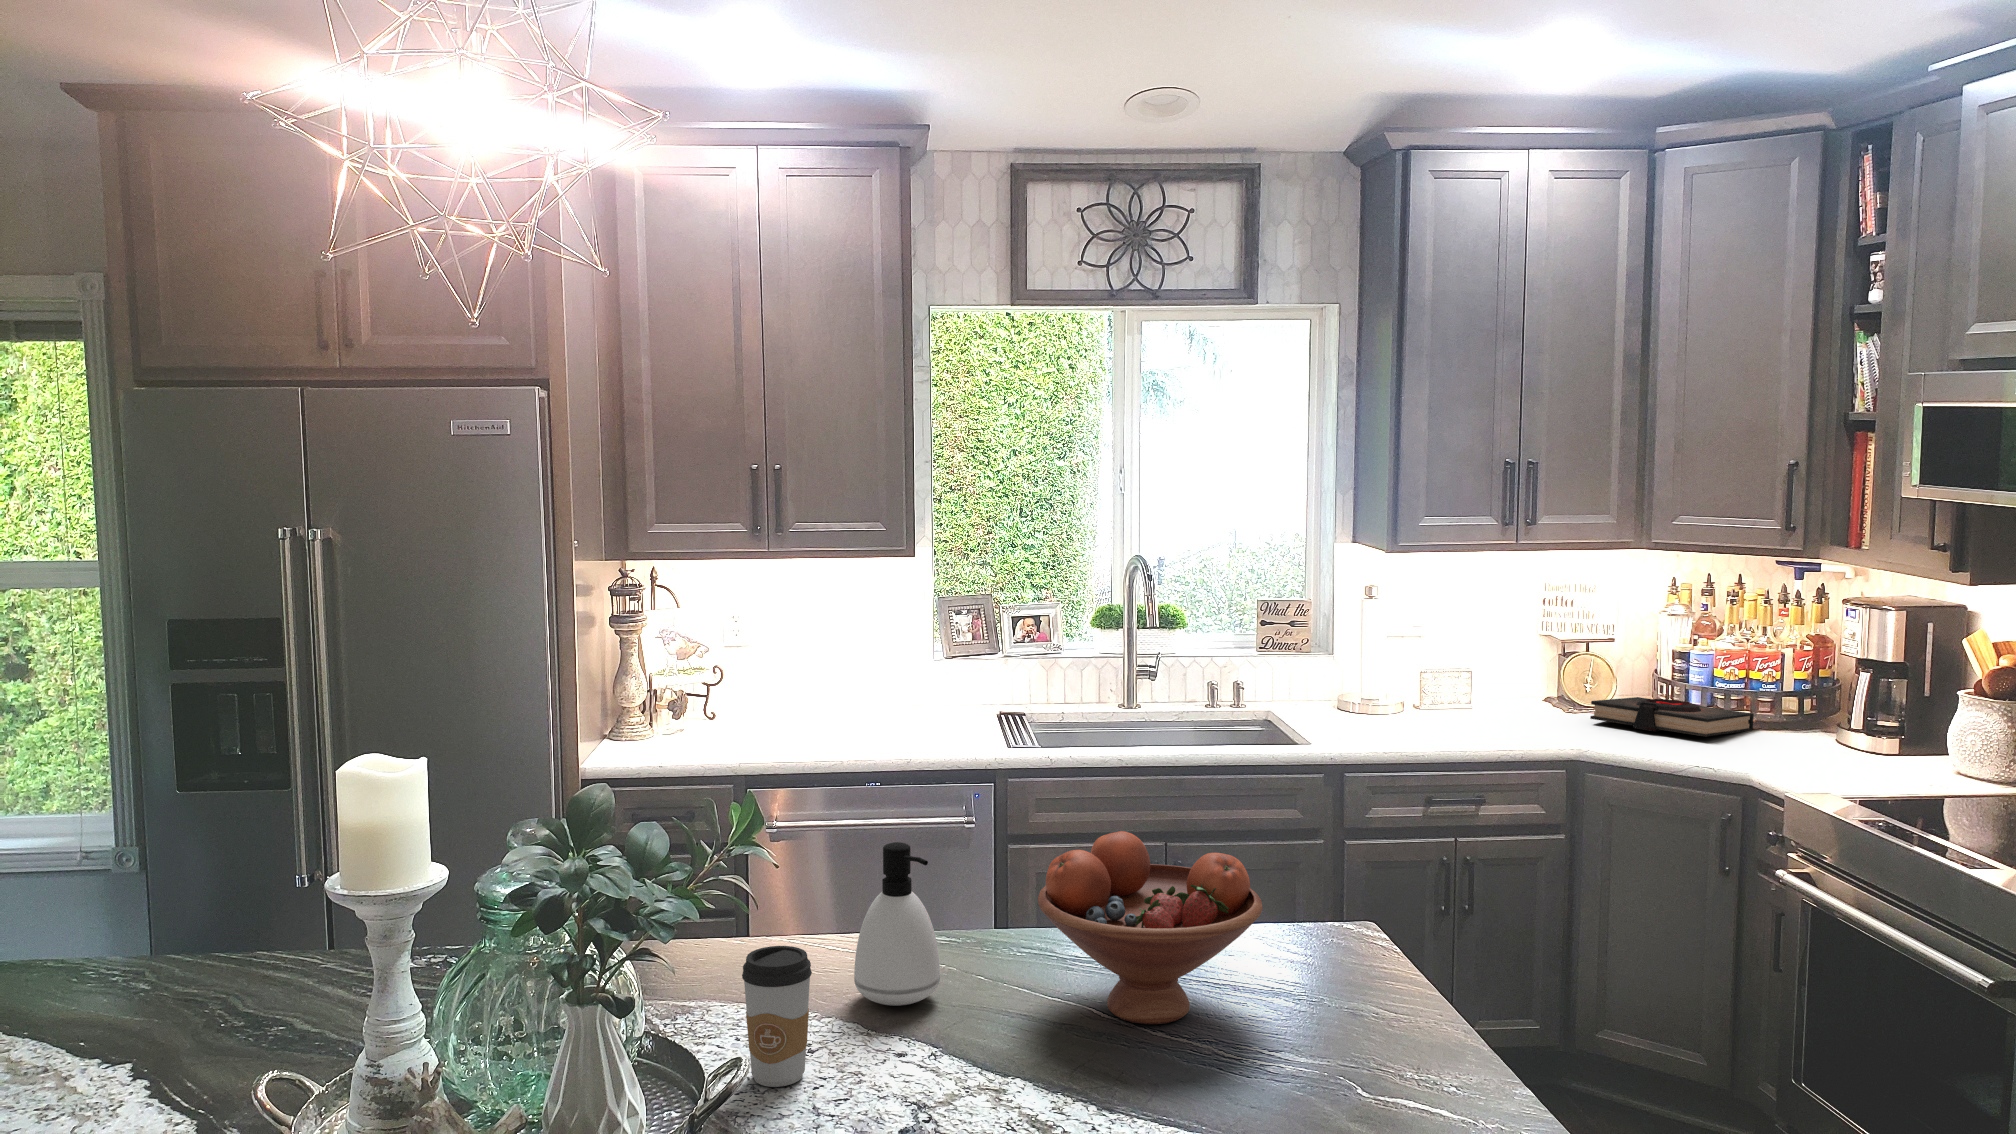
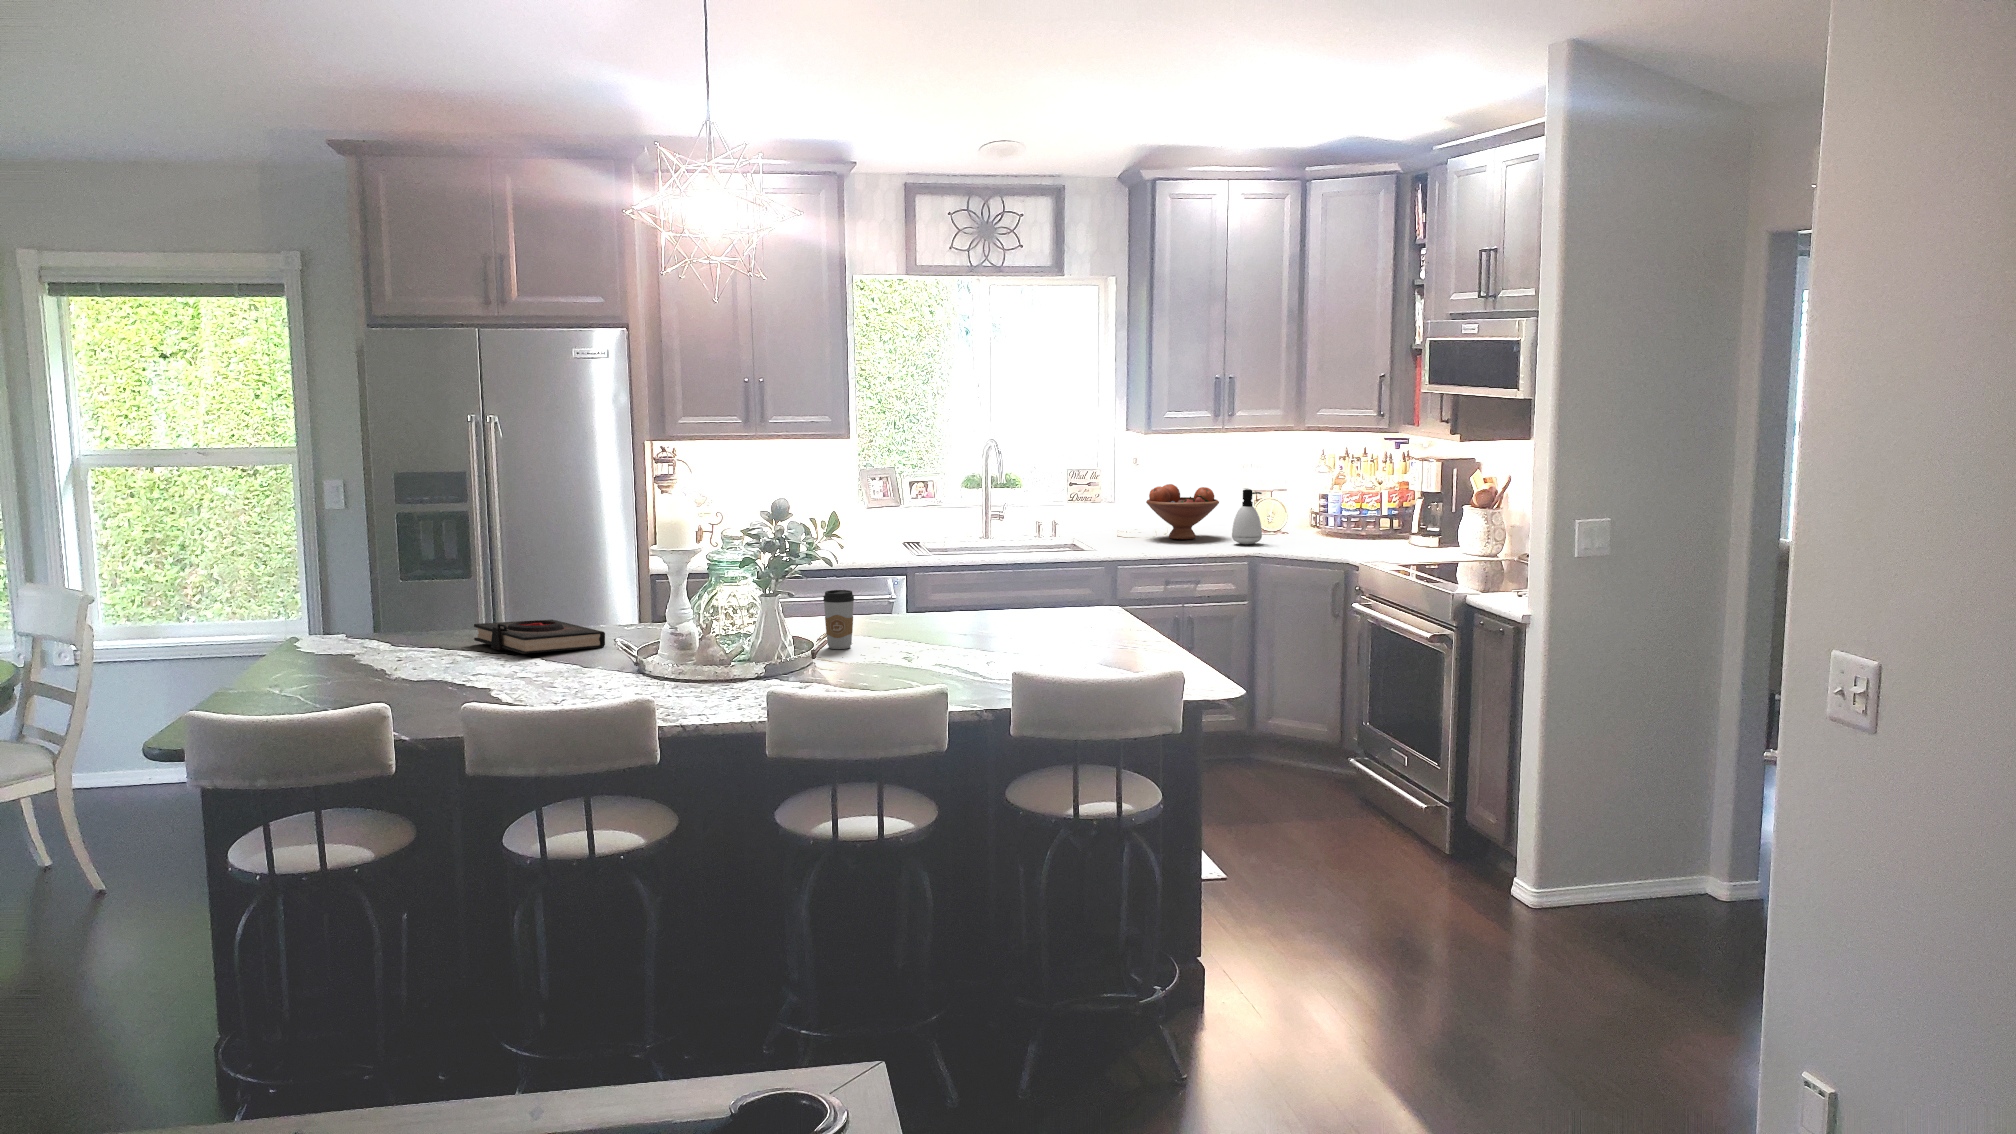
book: present [1590,697,1754,737] -> present [474,620,605,654]
fruit bowl: present [1038,831,1262,1024] -> present [1146,484,1219,540]
soap dispenser: present [854,842,940,1006] -> present [1232,489,1262,544]

